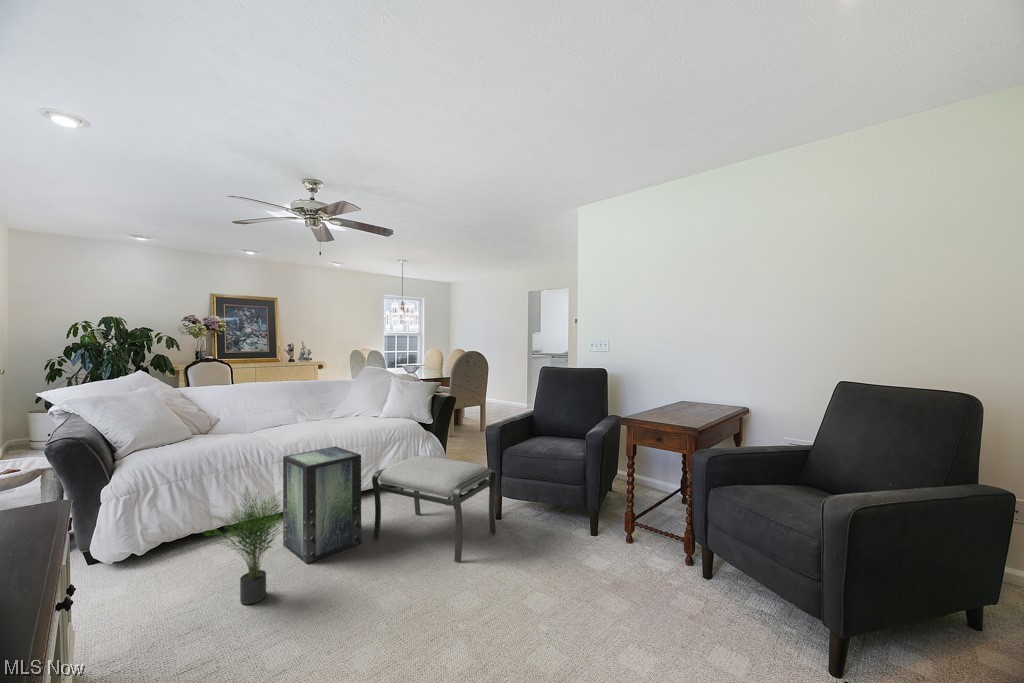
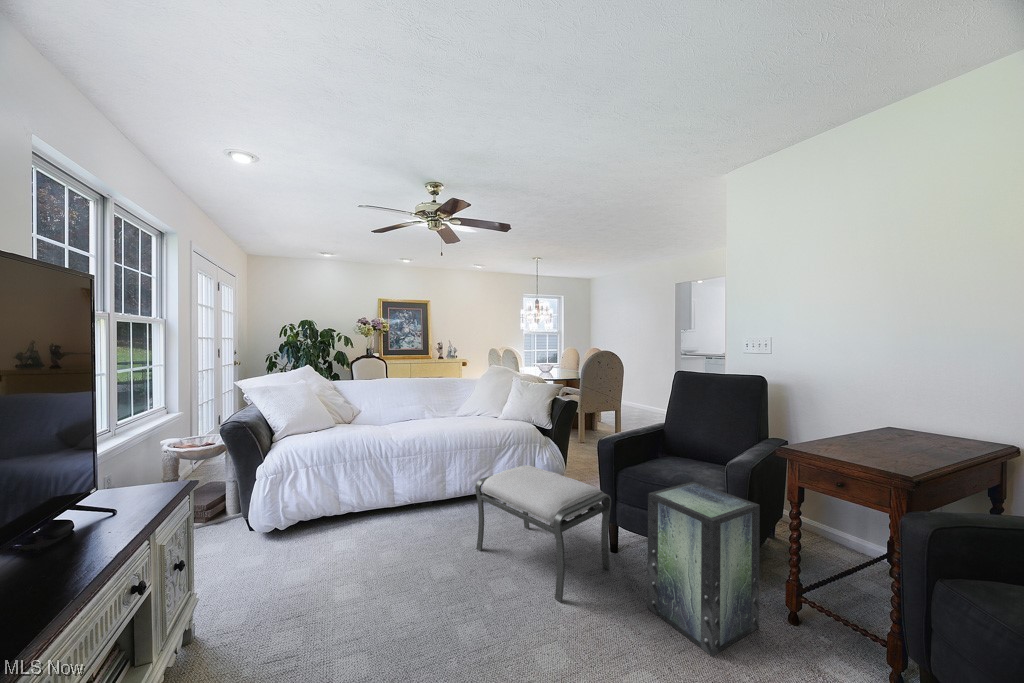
storage box: present [283,446,361,563] -> present [647,482,760,656]
potted plant: present [215,493,283,604] -> none [305,483,386,605]

